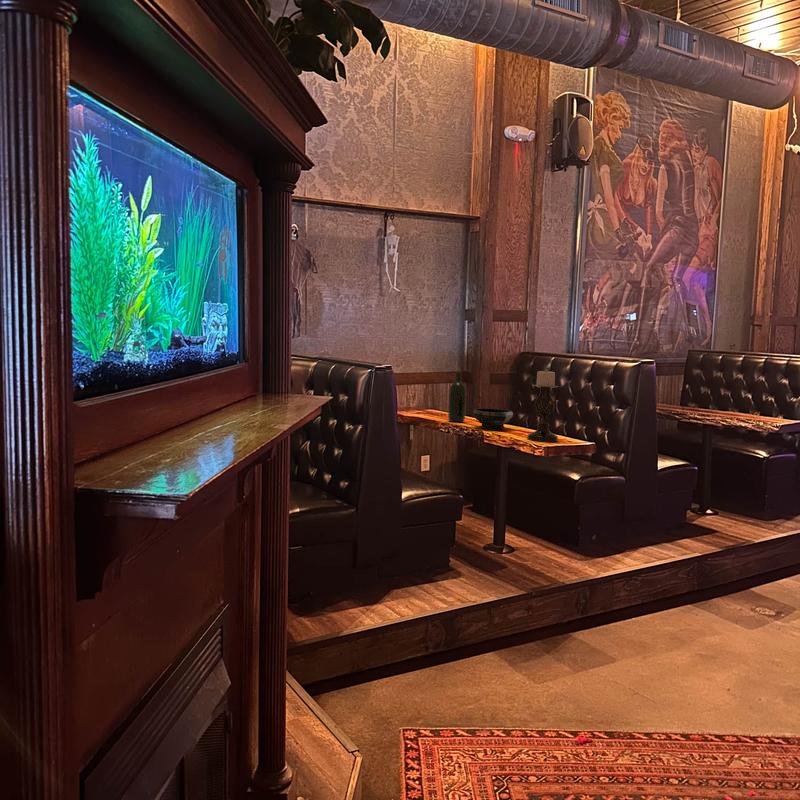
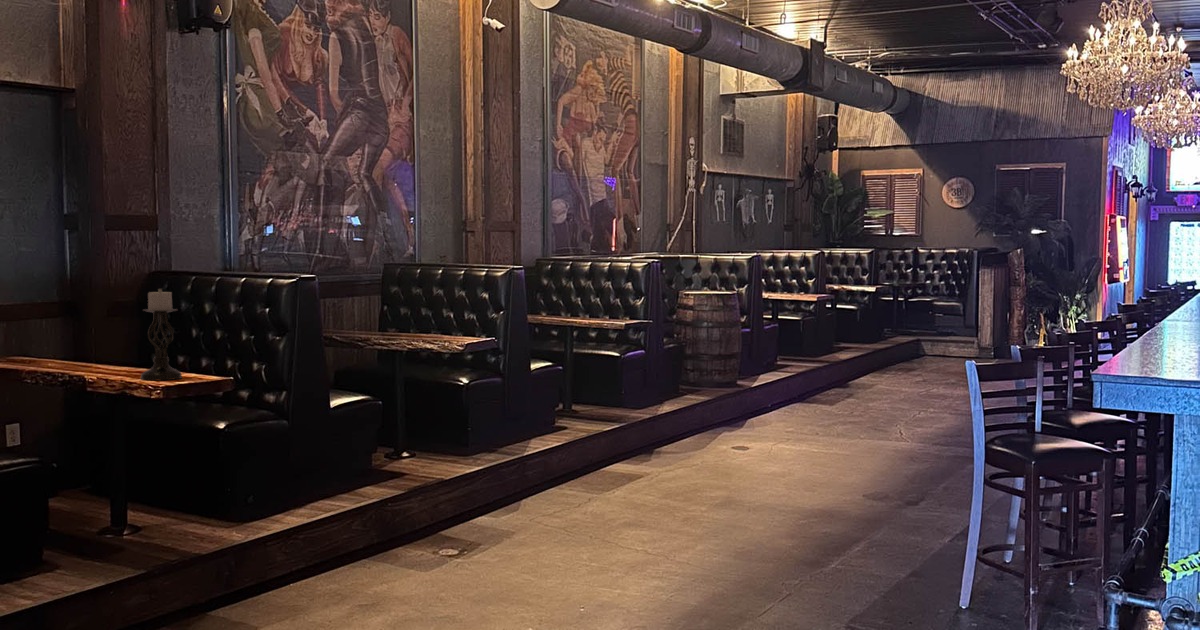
wine bottle: present [448,369,467,422] -> none [34,297,62,368]
bowl: present [473,408,513,430] -> none [68,345,127,373]

